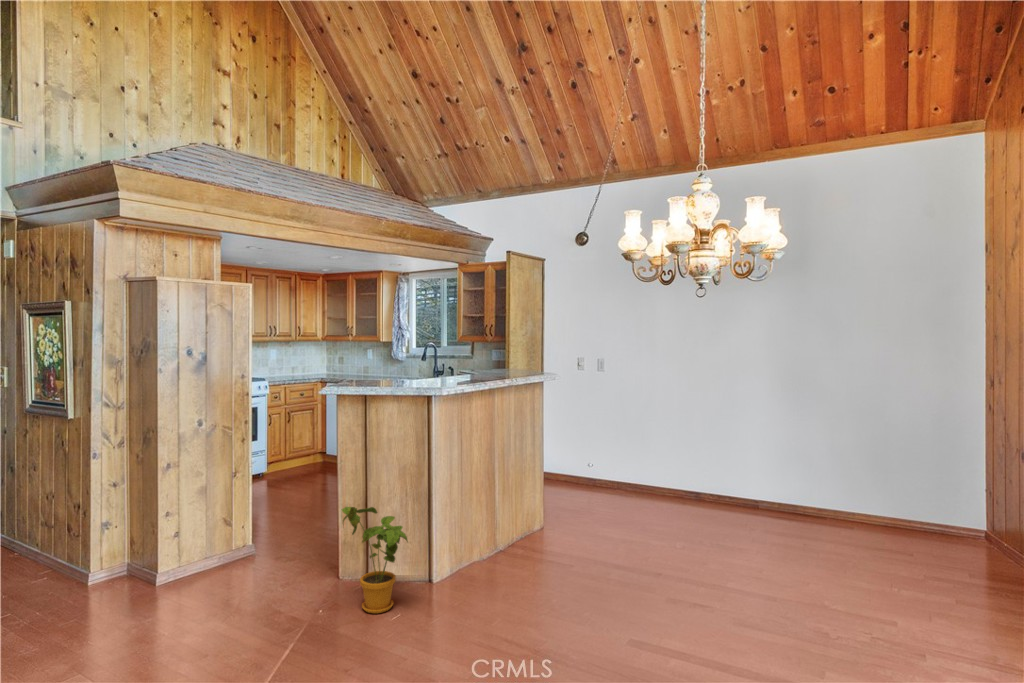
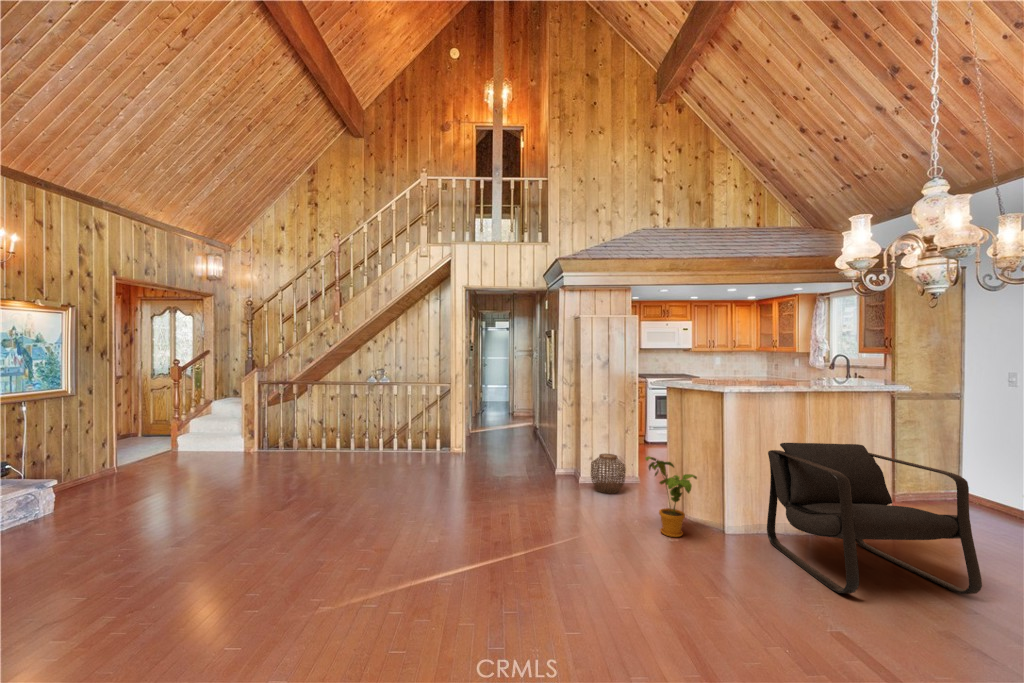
armchair: none [471,438,642,601] -> present [767,443,982,594]
woven basket: none [187,515,250,583] -> present [591,454,626,493]

